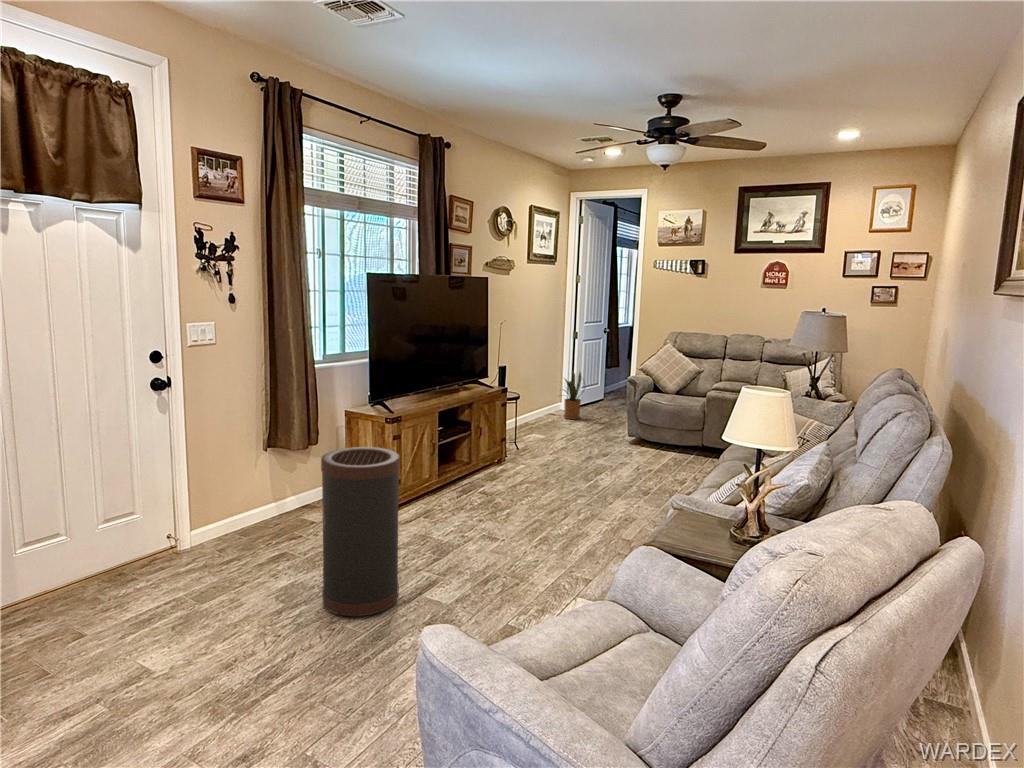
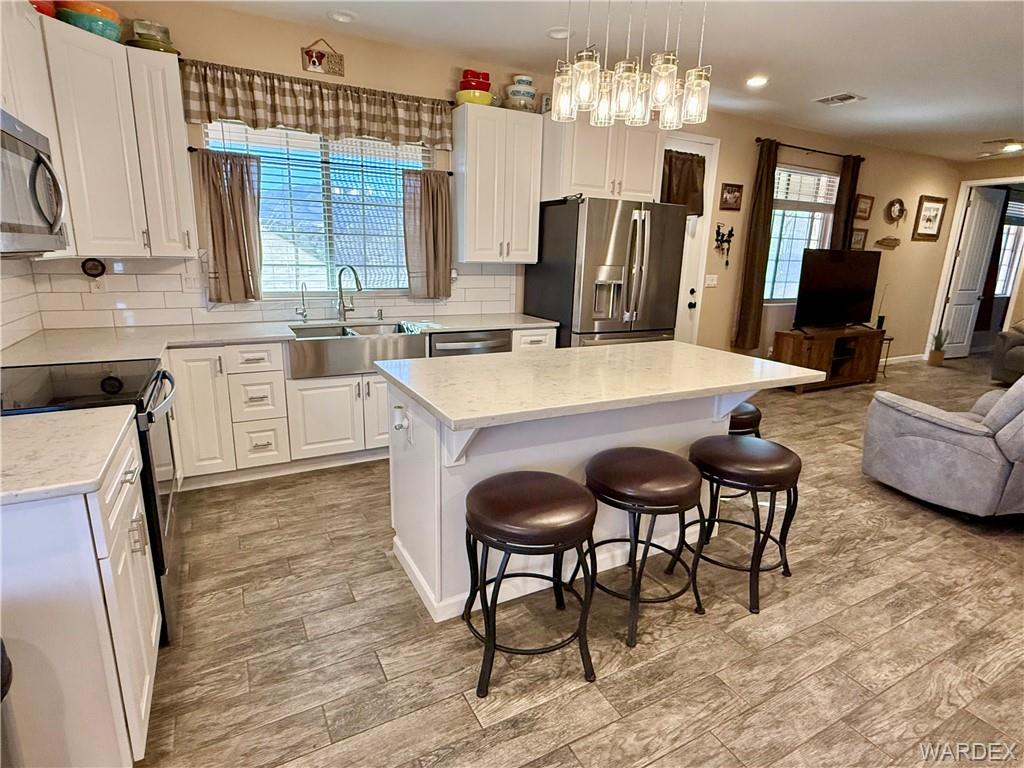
trash can: present [321,447,400,616] -> none [777,341,833,425]

